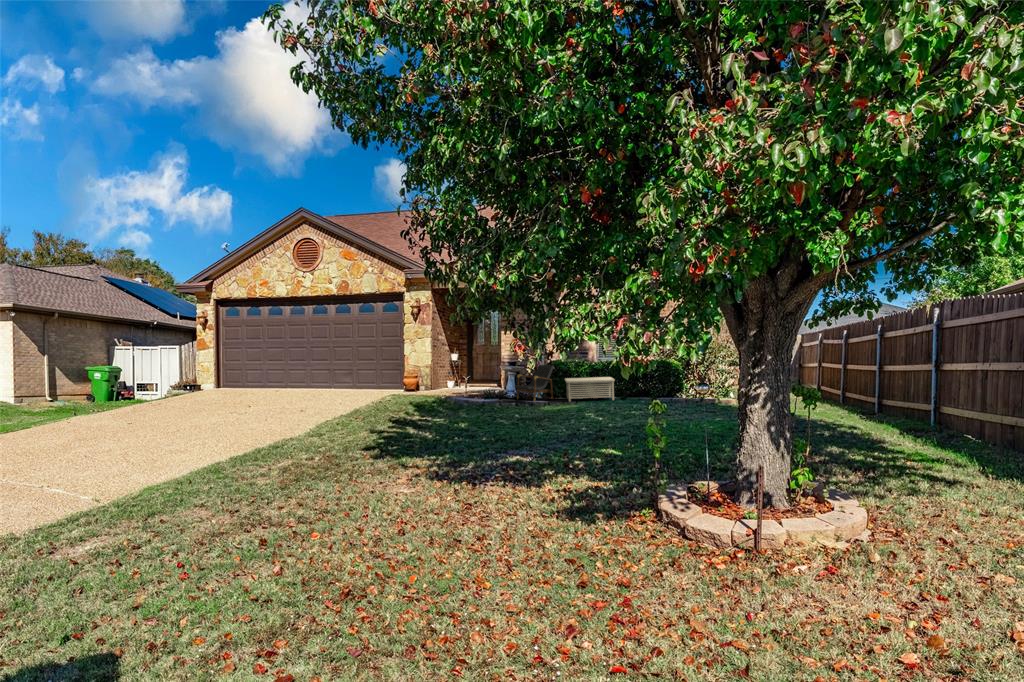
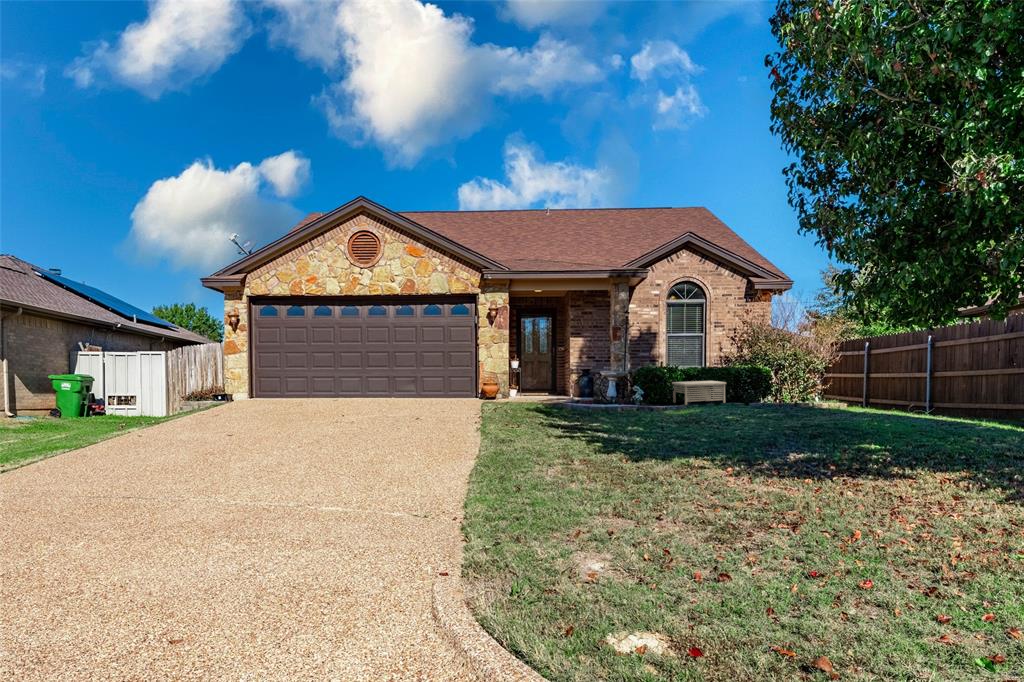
lounge chair: present [515,365,553,402] -> none [624,369,661,406]

